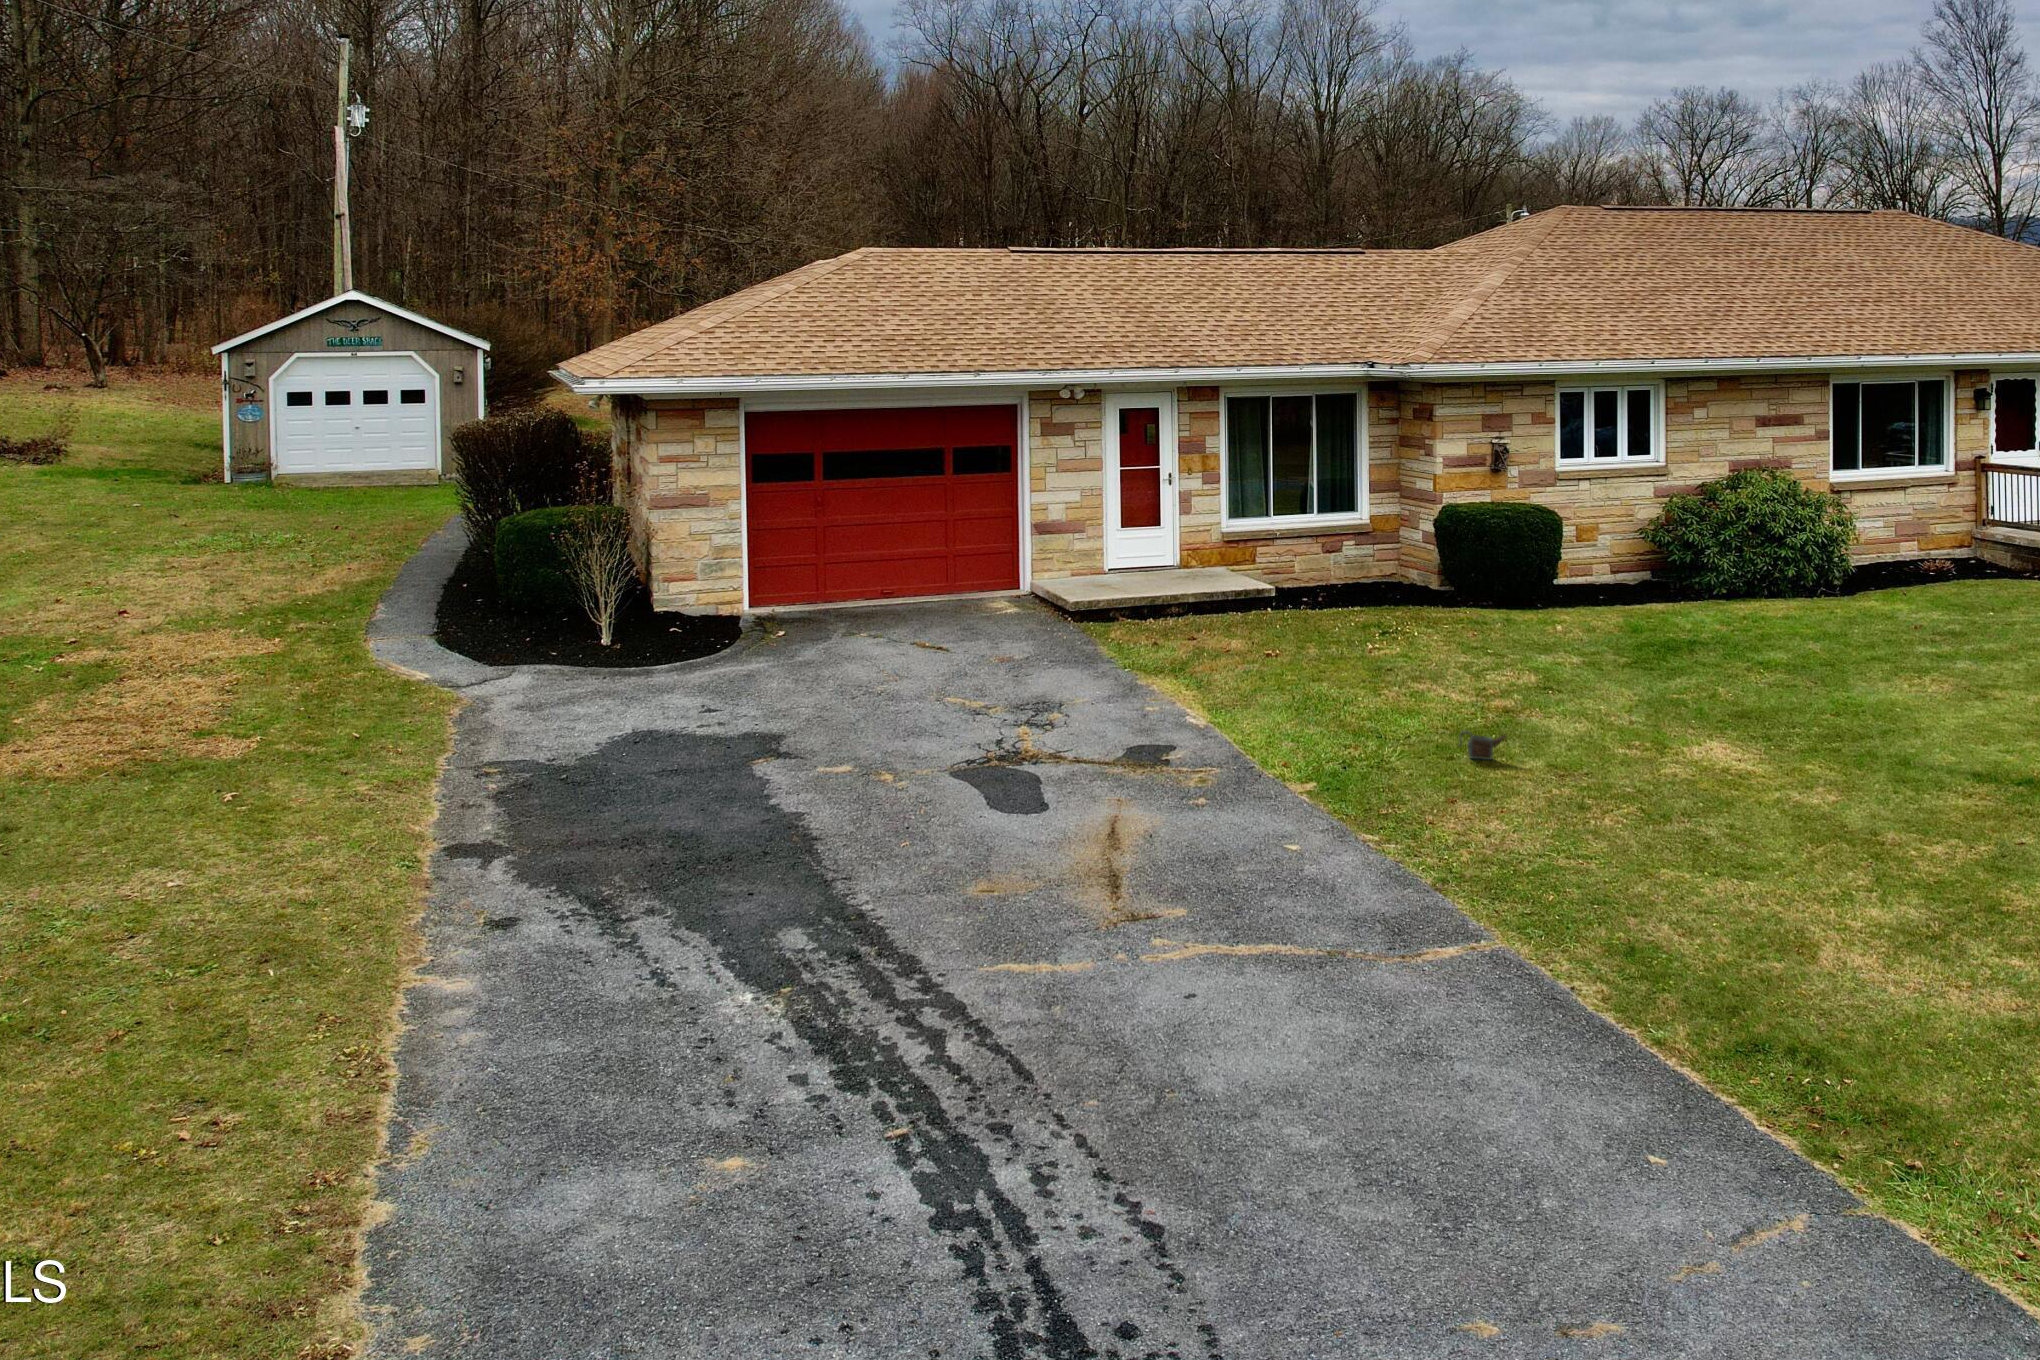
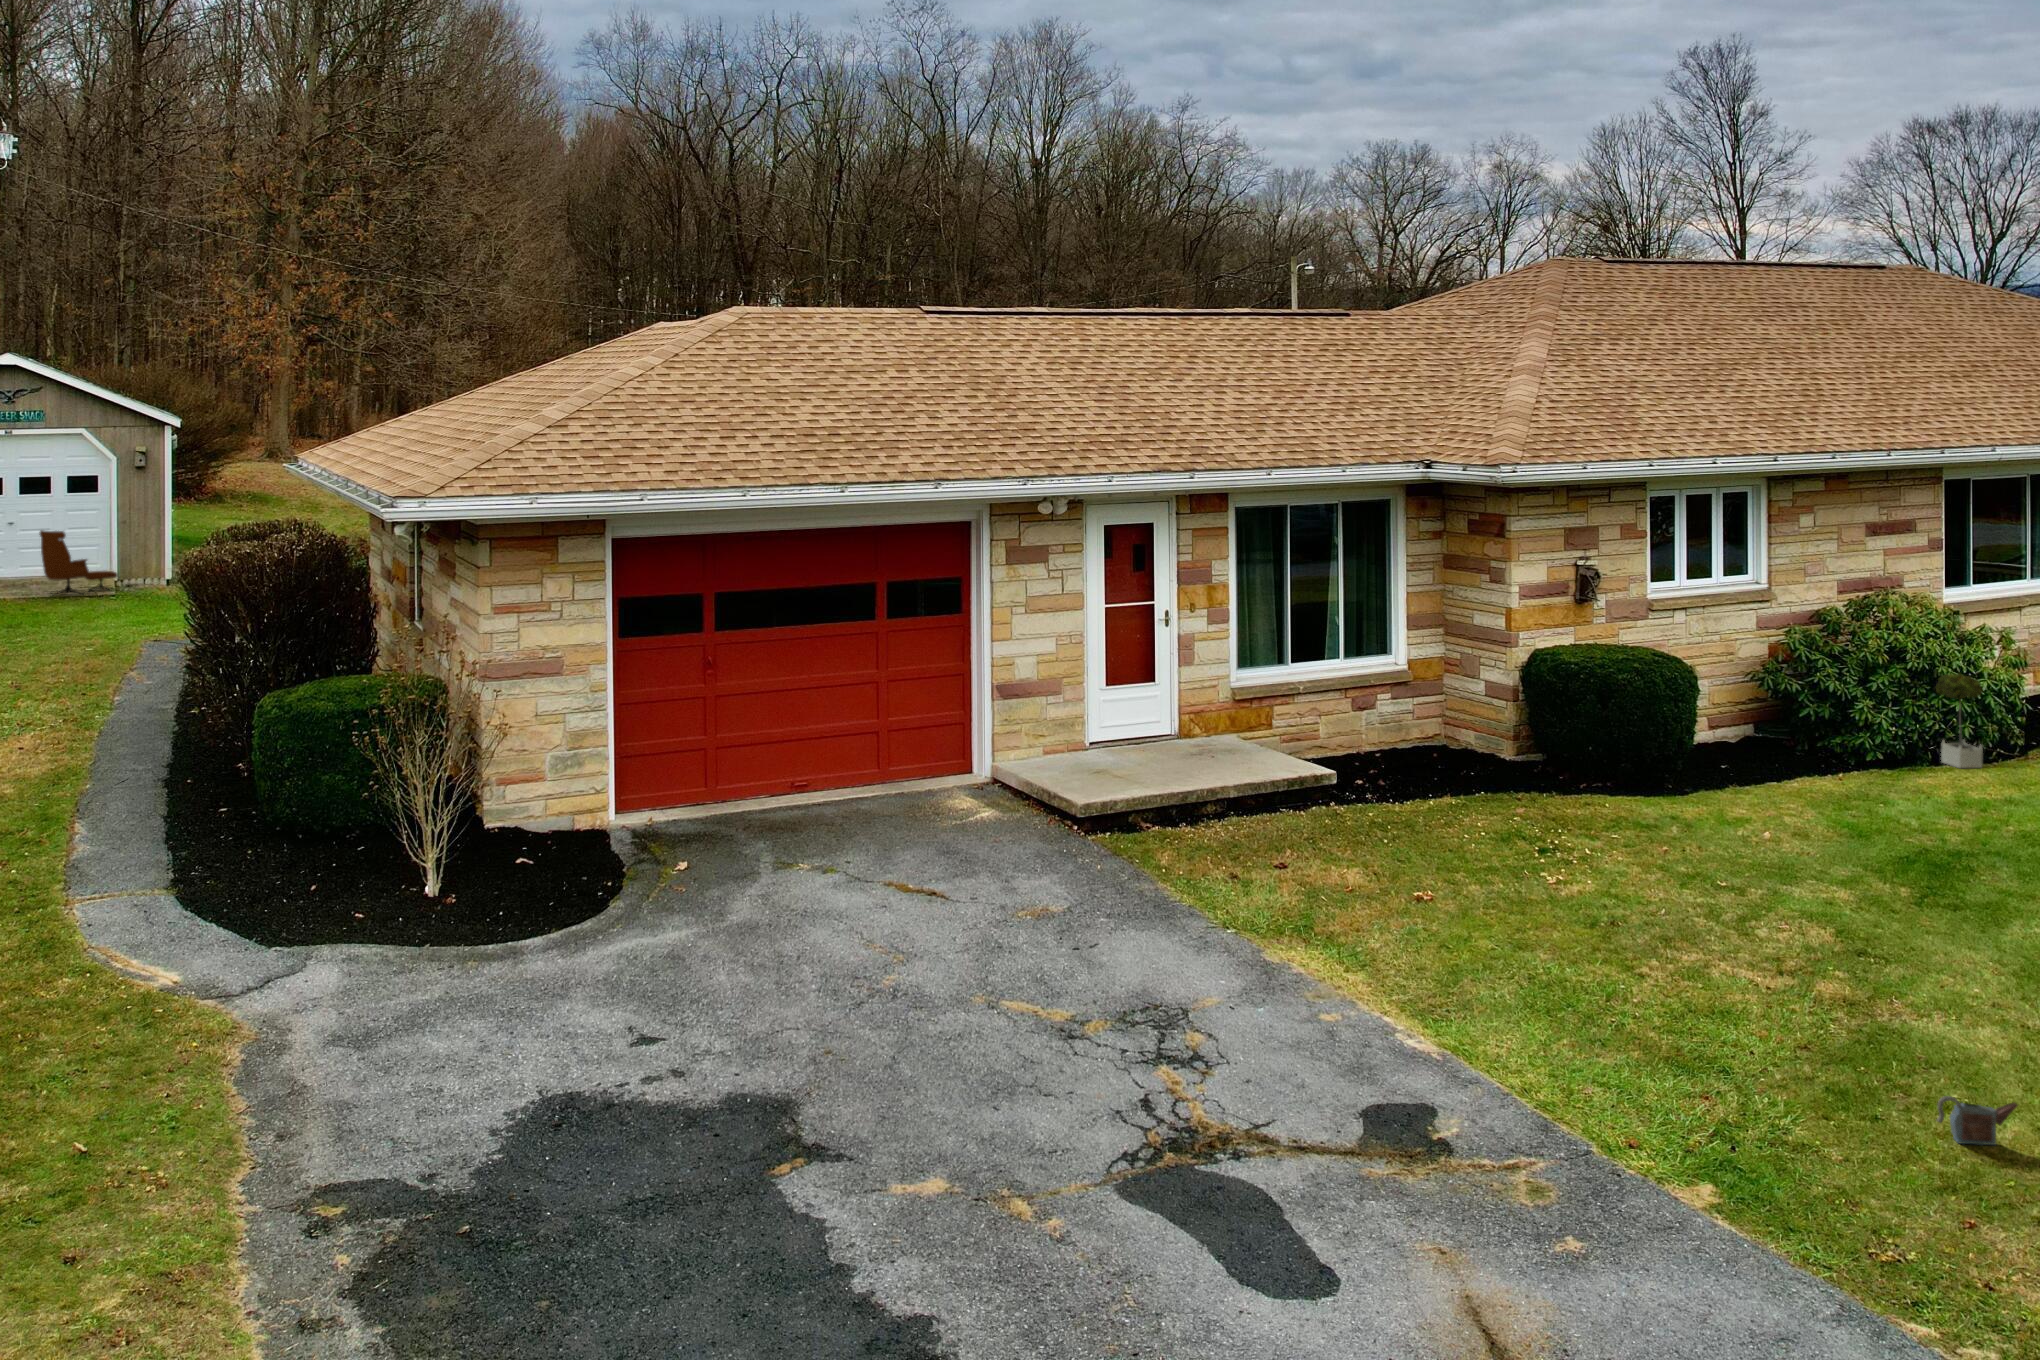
lounge chair: none [377,431,439,483] -> present [39,530,117,593]
potted tree: none [1776,527,1809,601] -> present [1936,673,1983,768]

